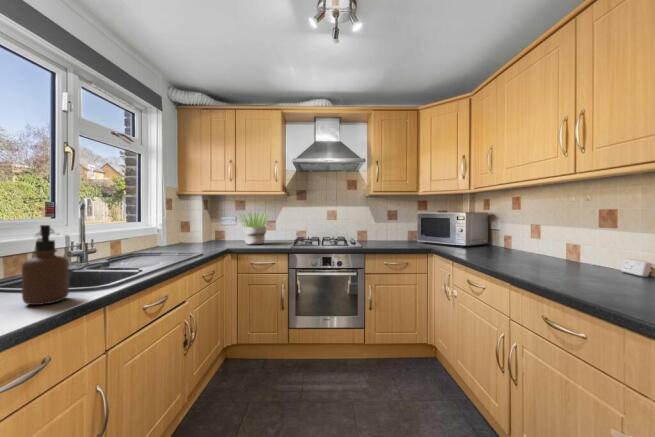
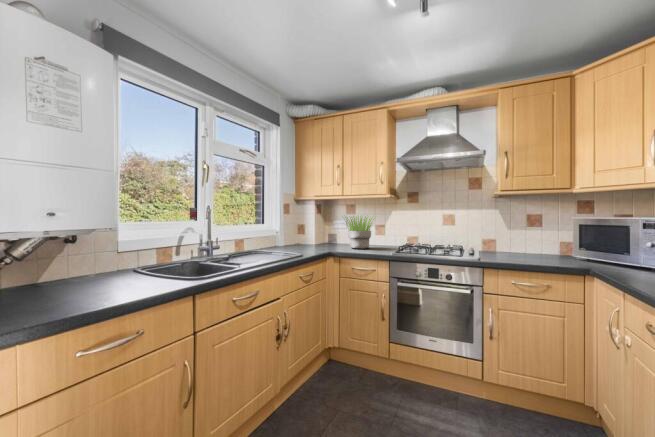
soap dispenser: present [22,225,69,305] -> none [141,226,171,288]

